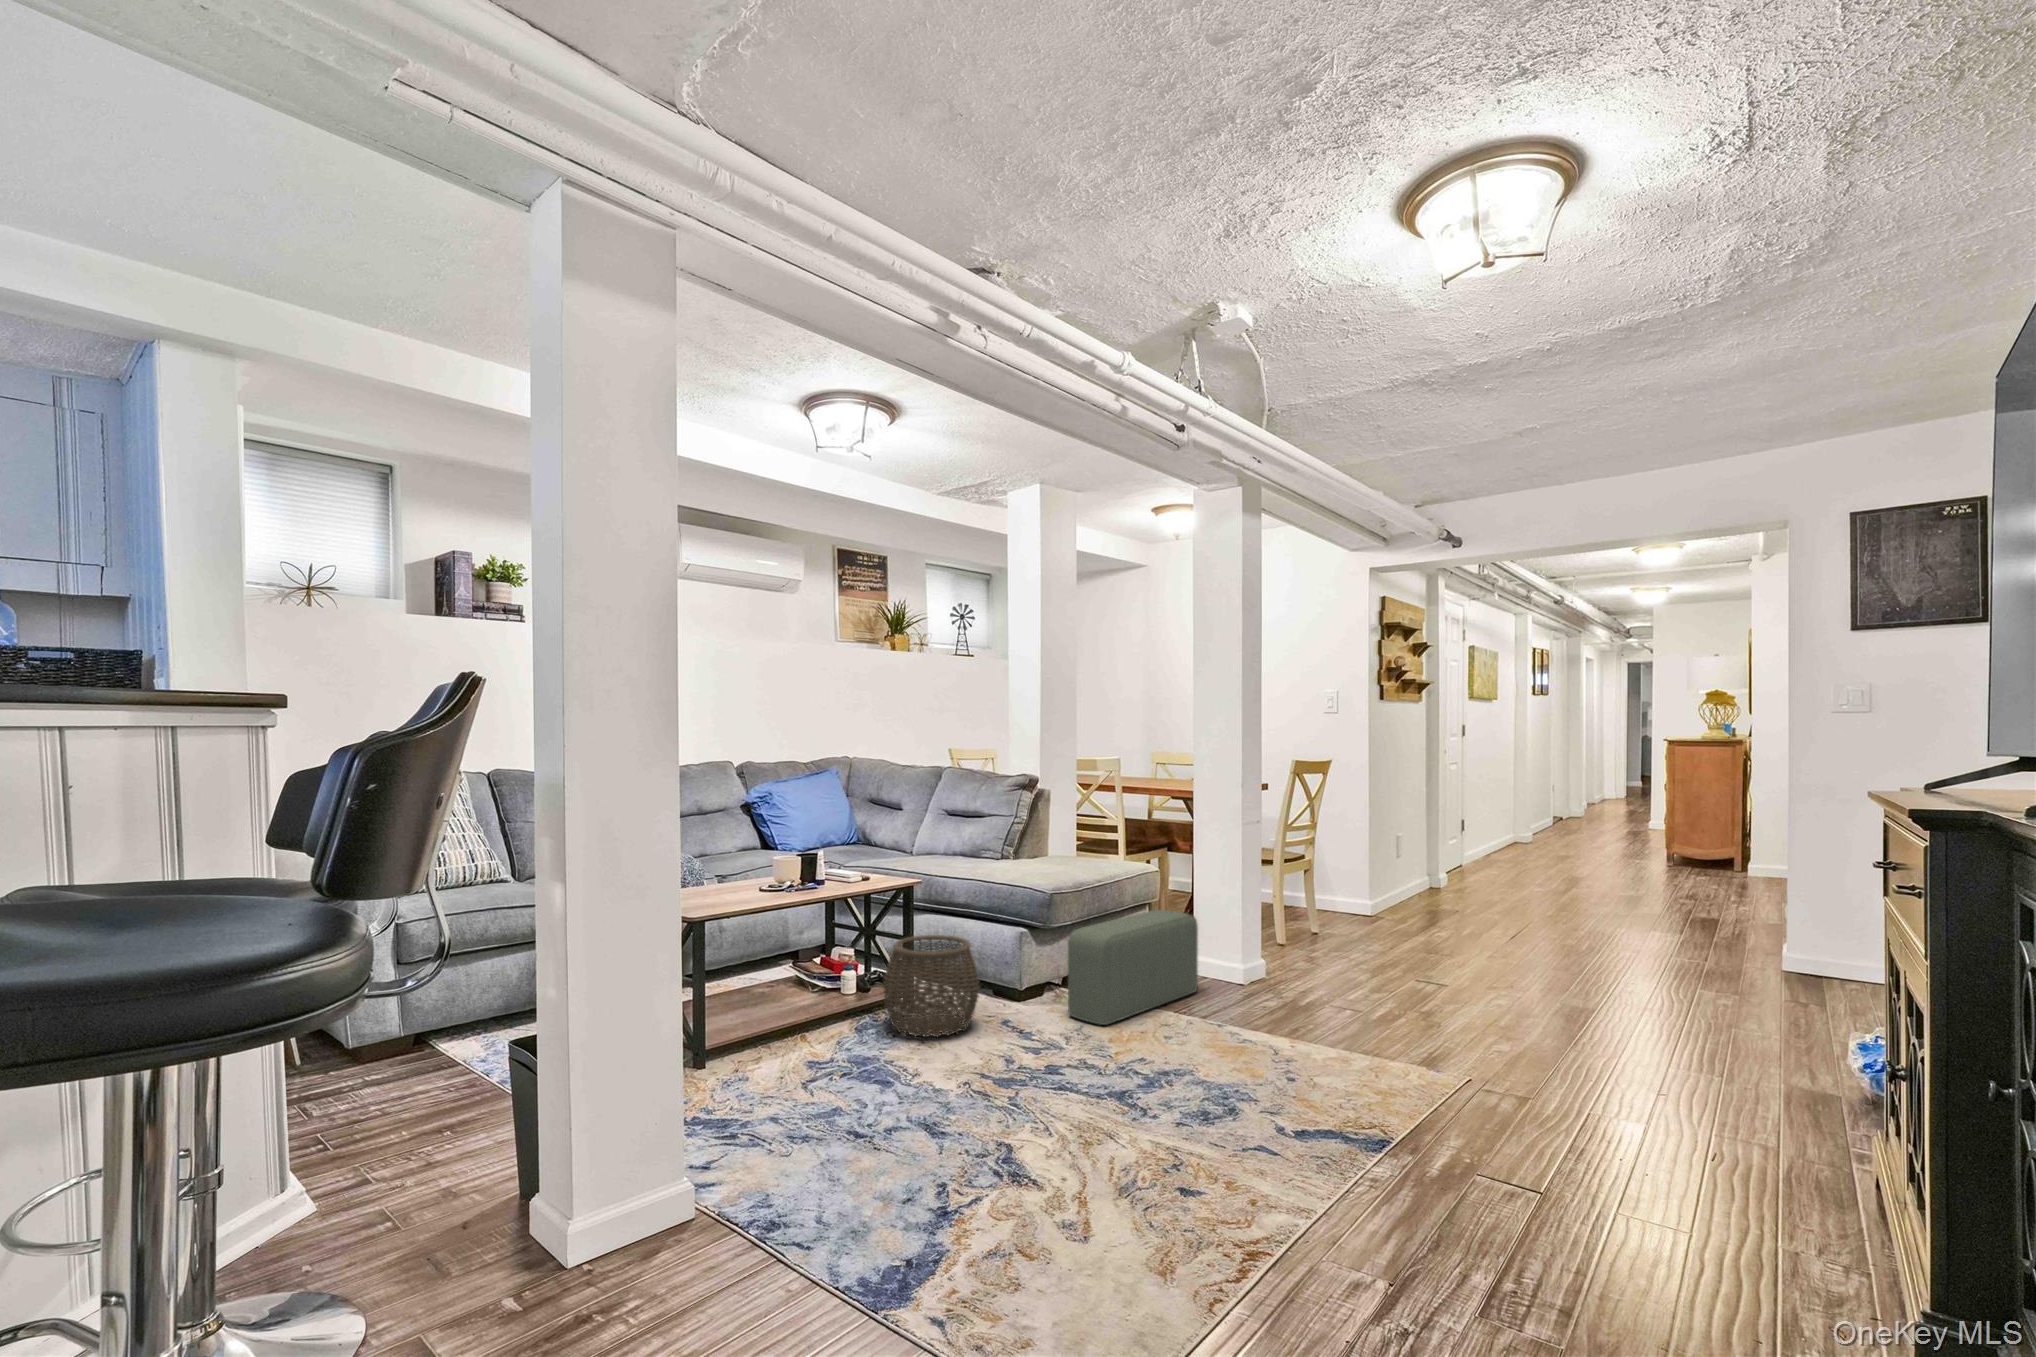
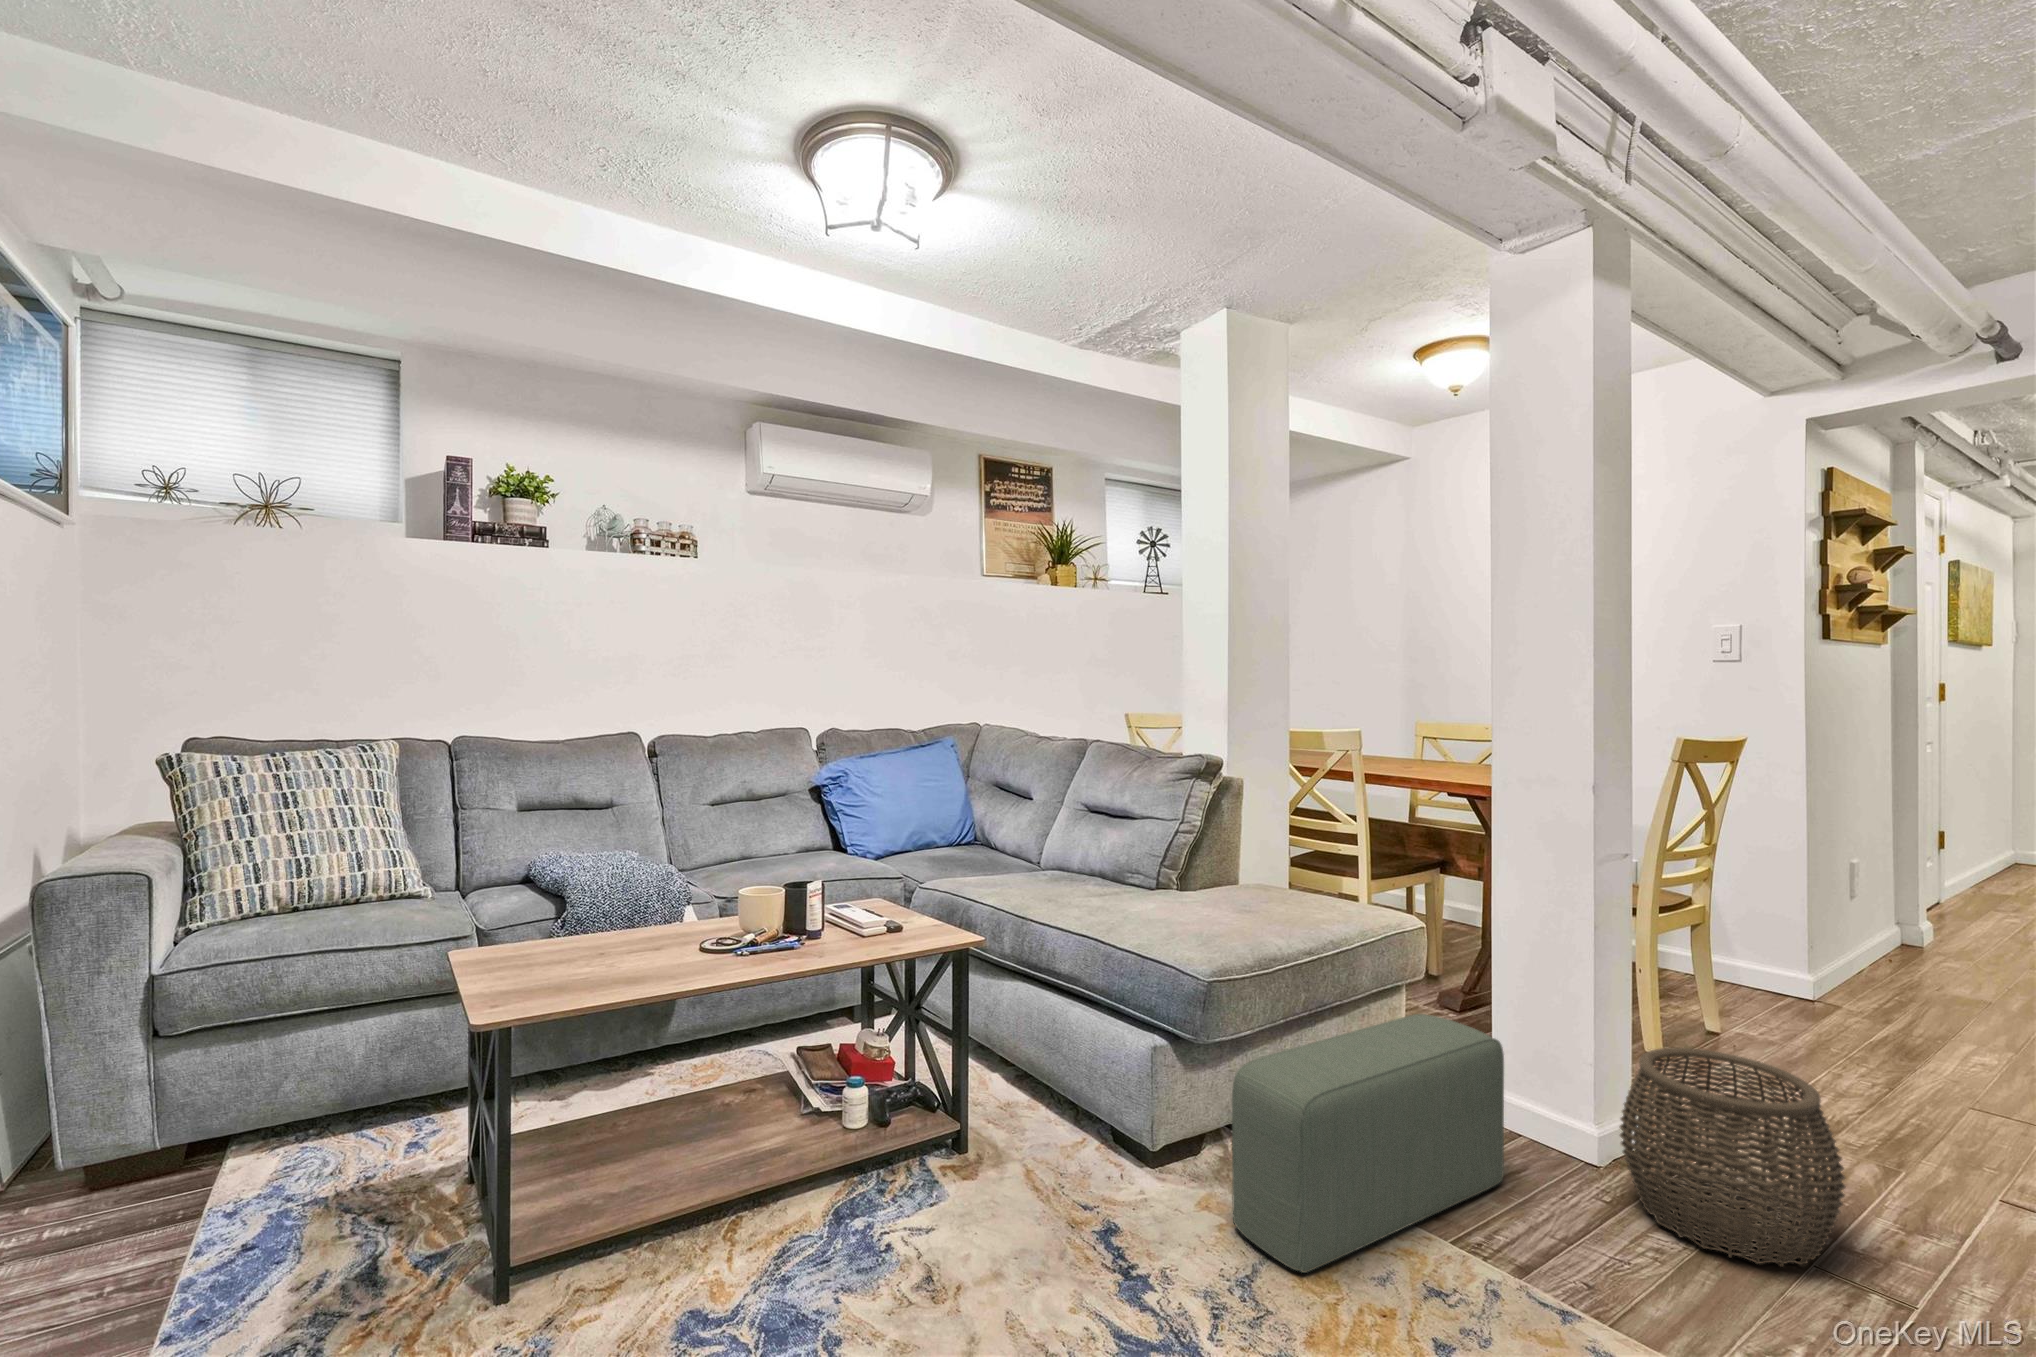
woven basket: present [884,935,979,1037] -> present [1620,1048,1845,1266]

